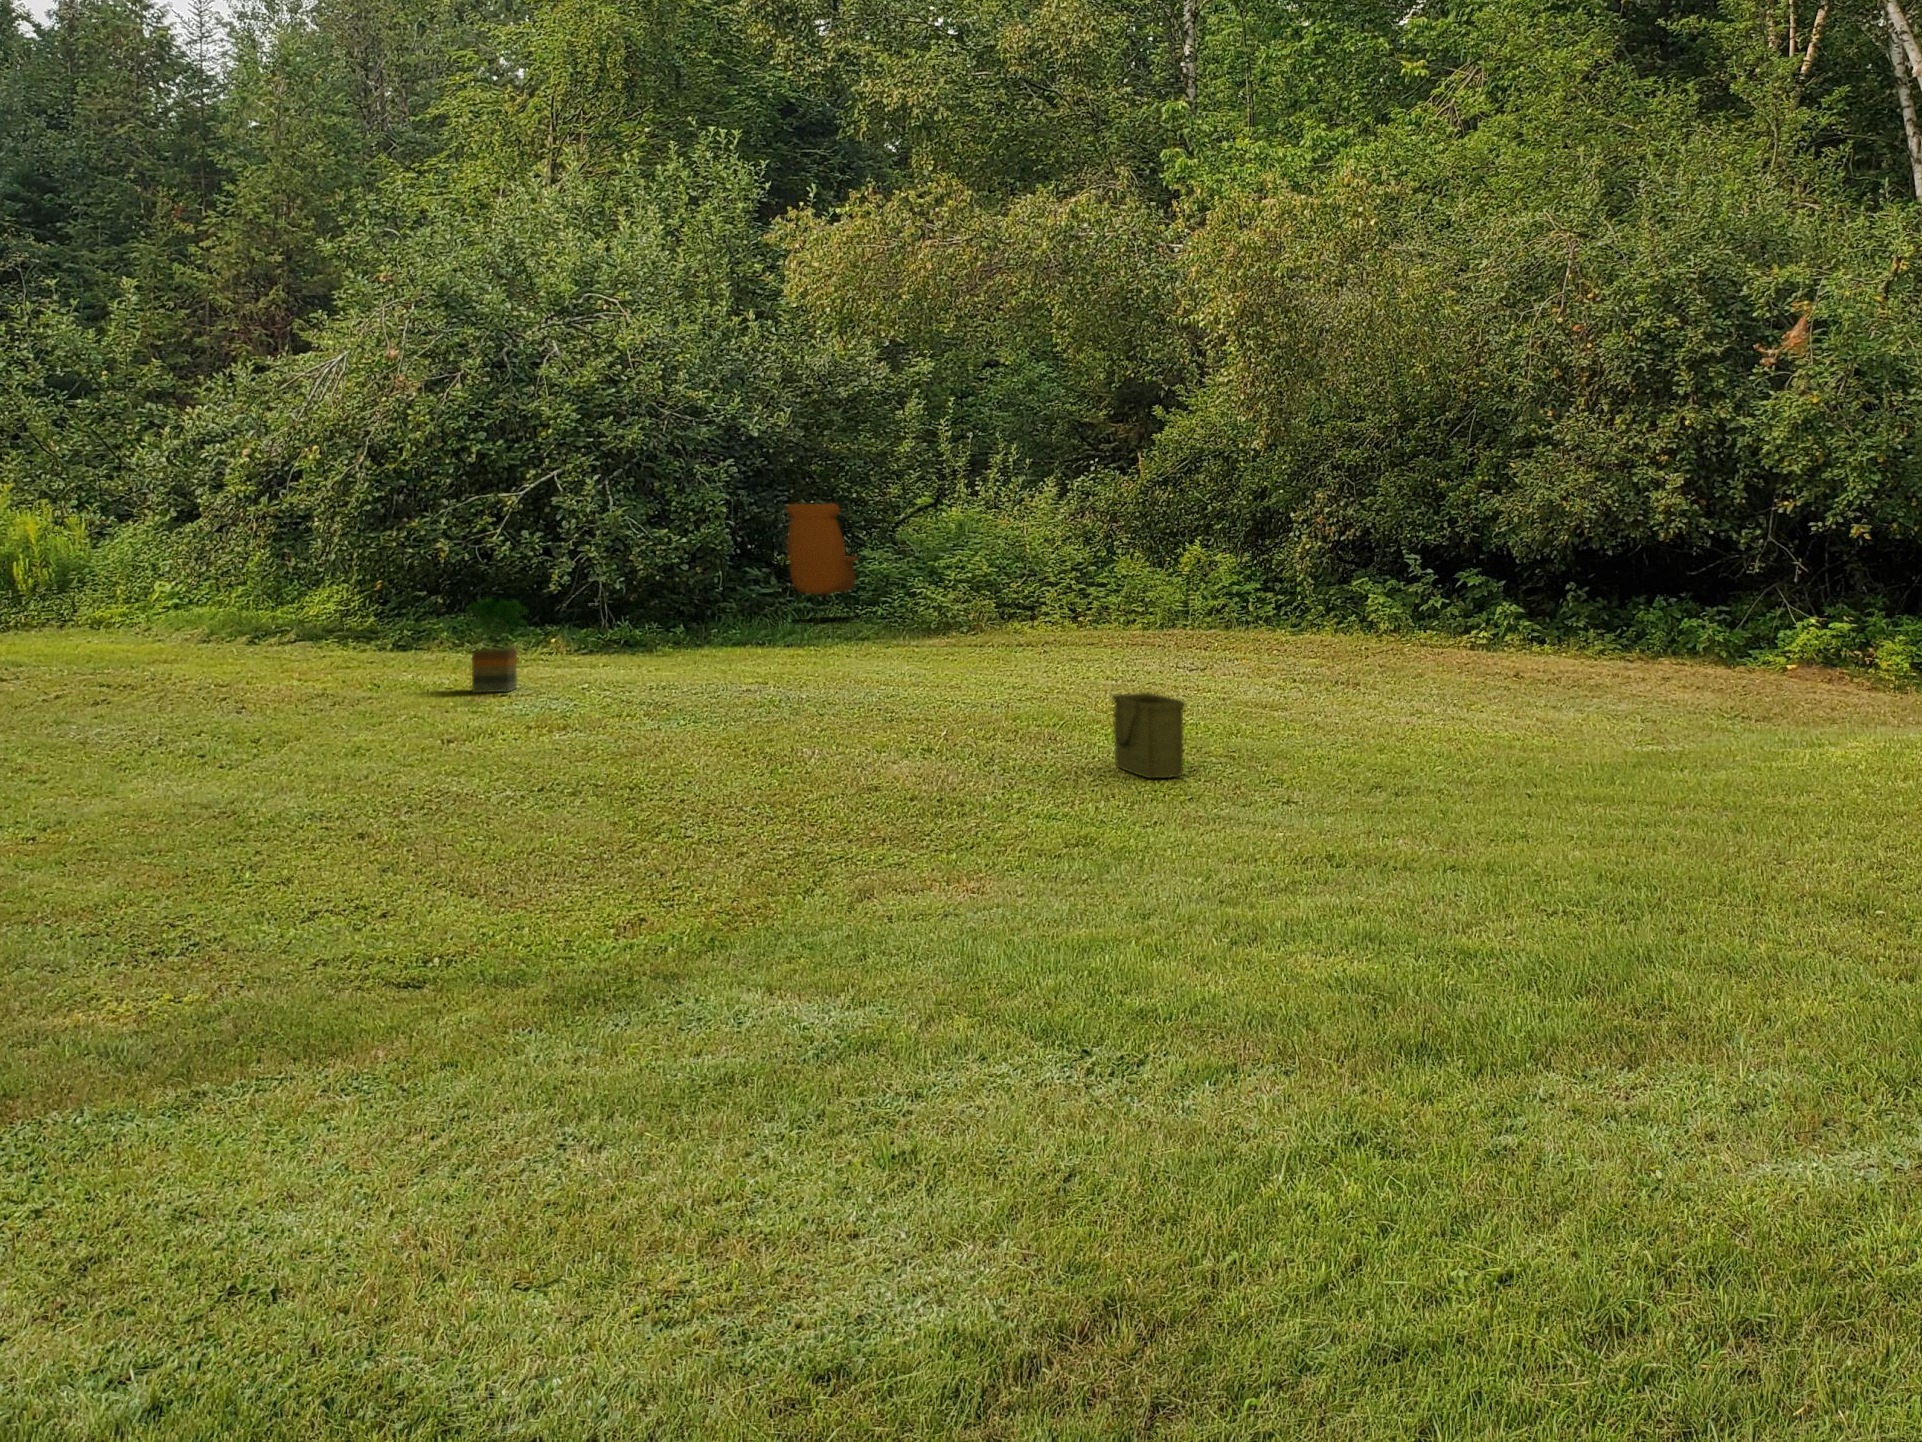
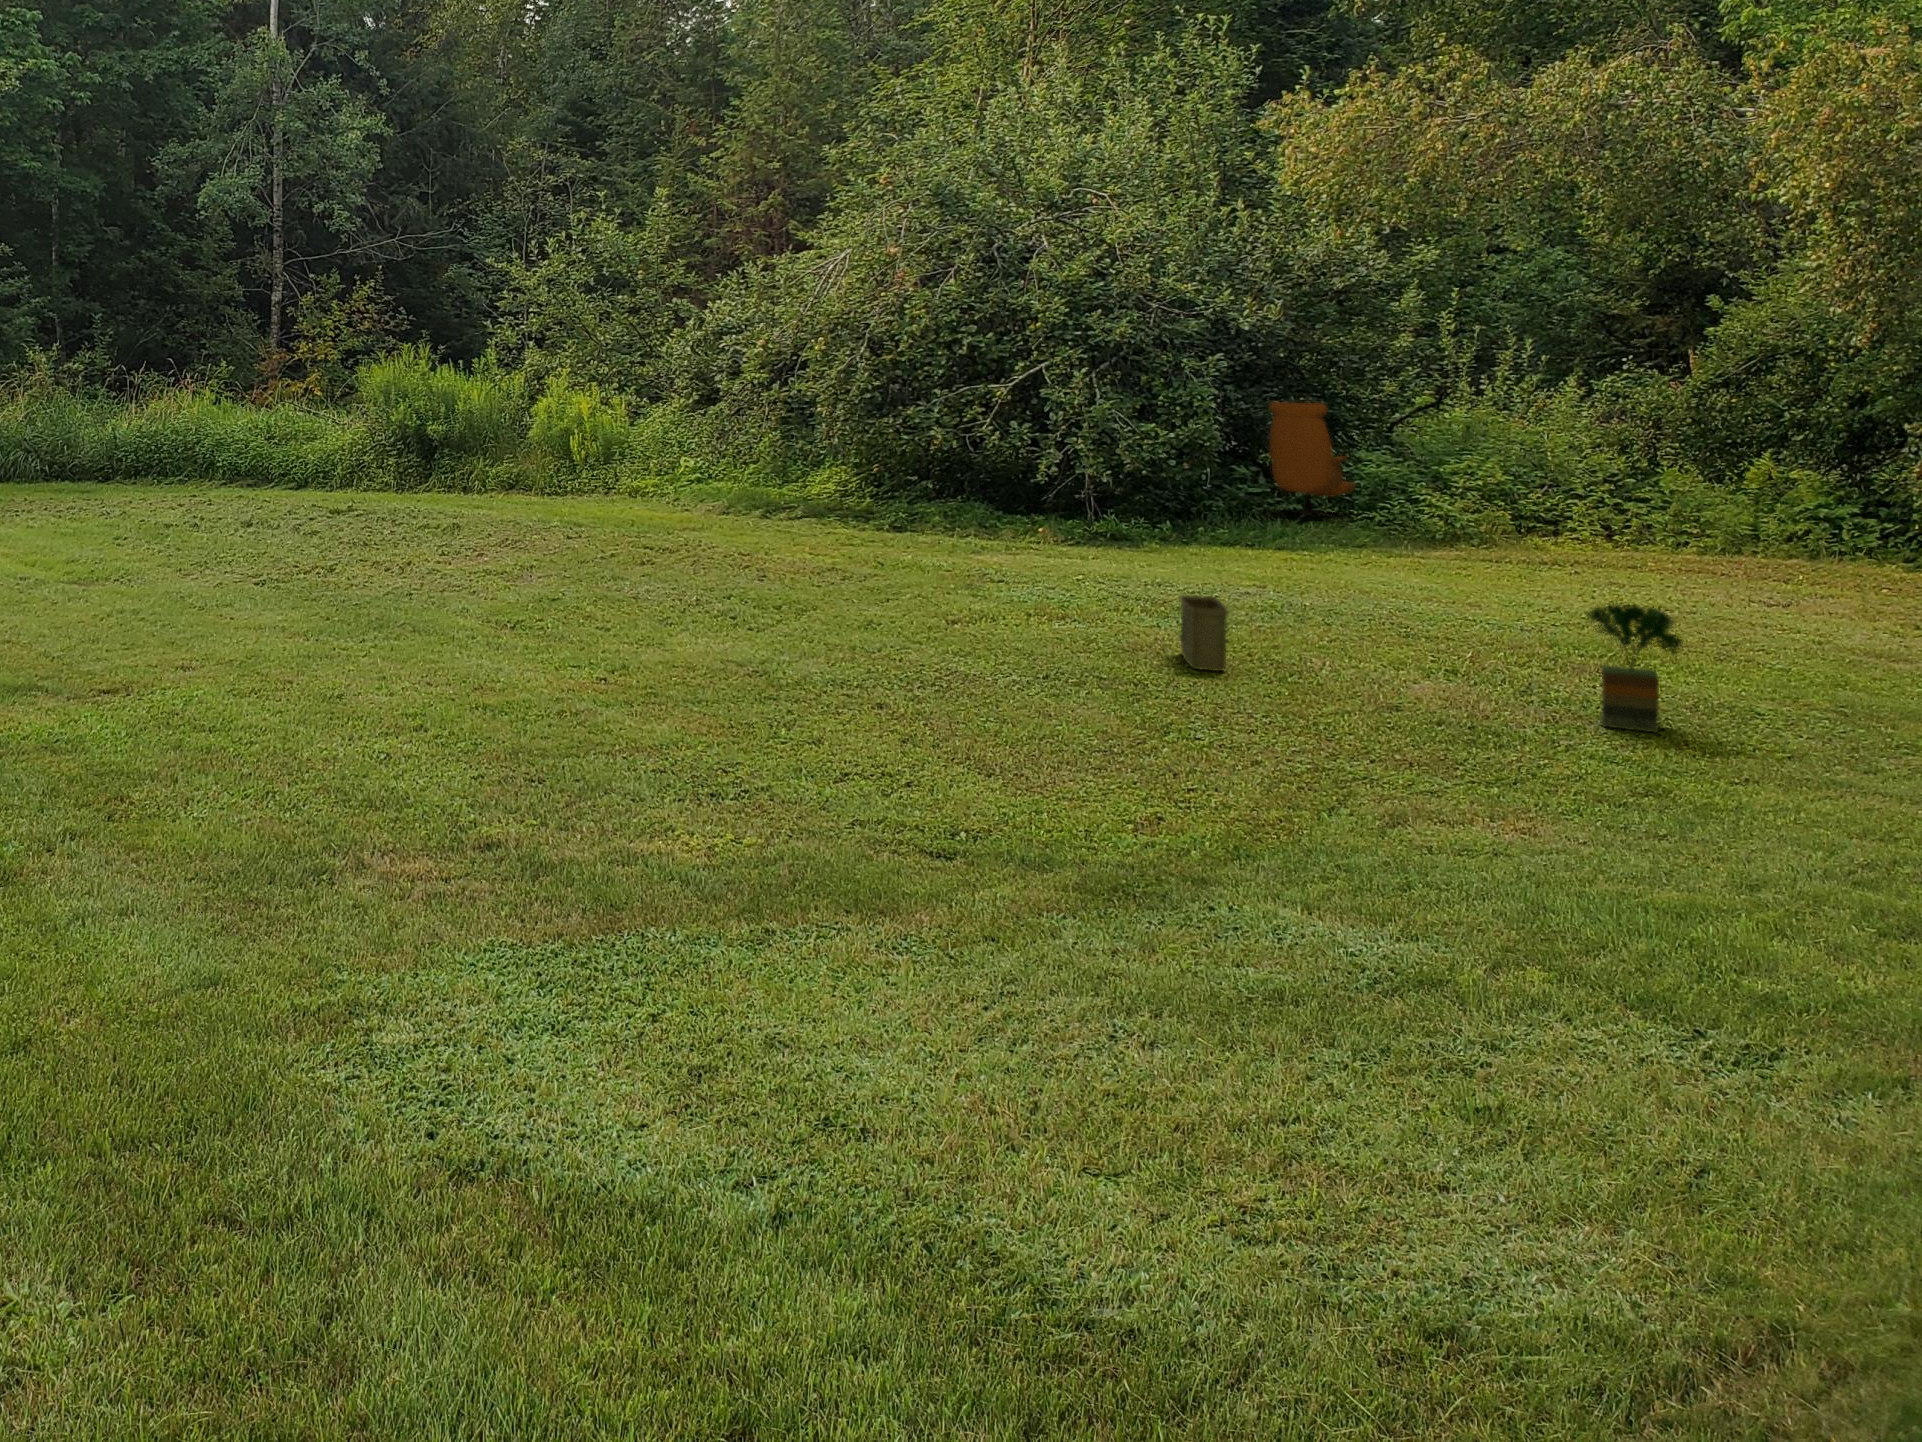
potted tree: present [467,598,527,693] -> present [1587,603,1685,732]
basket: present [1112,693,1185,779] -> present [1179,595,1228,671]

